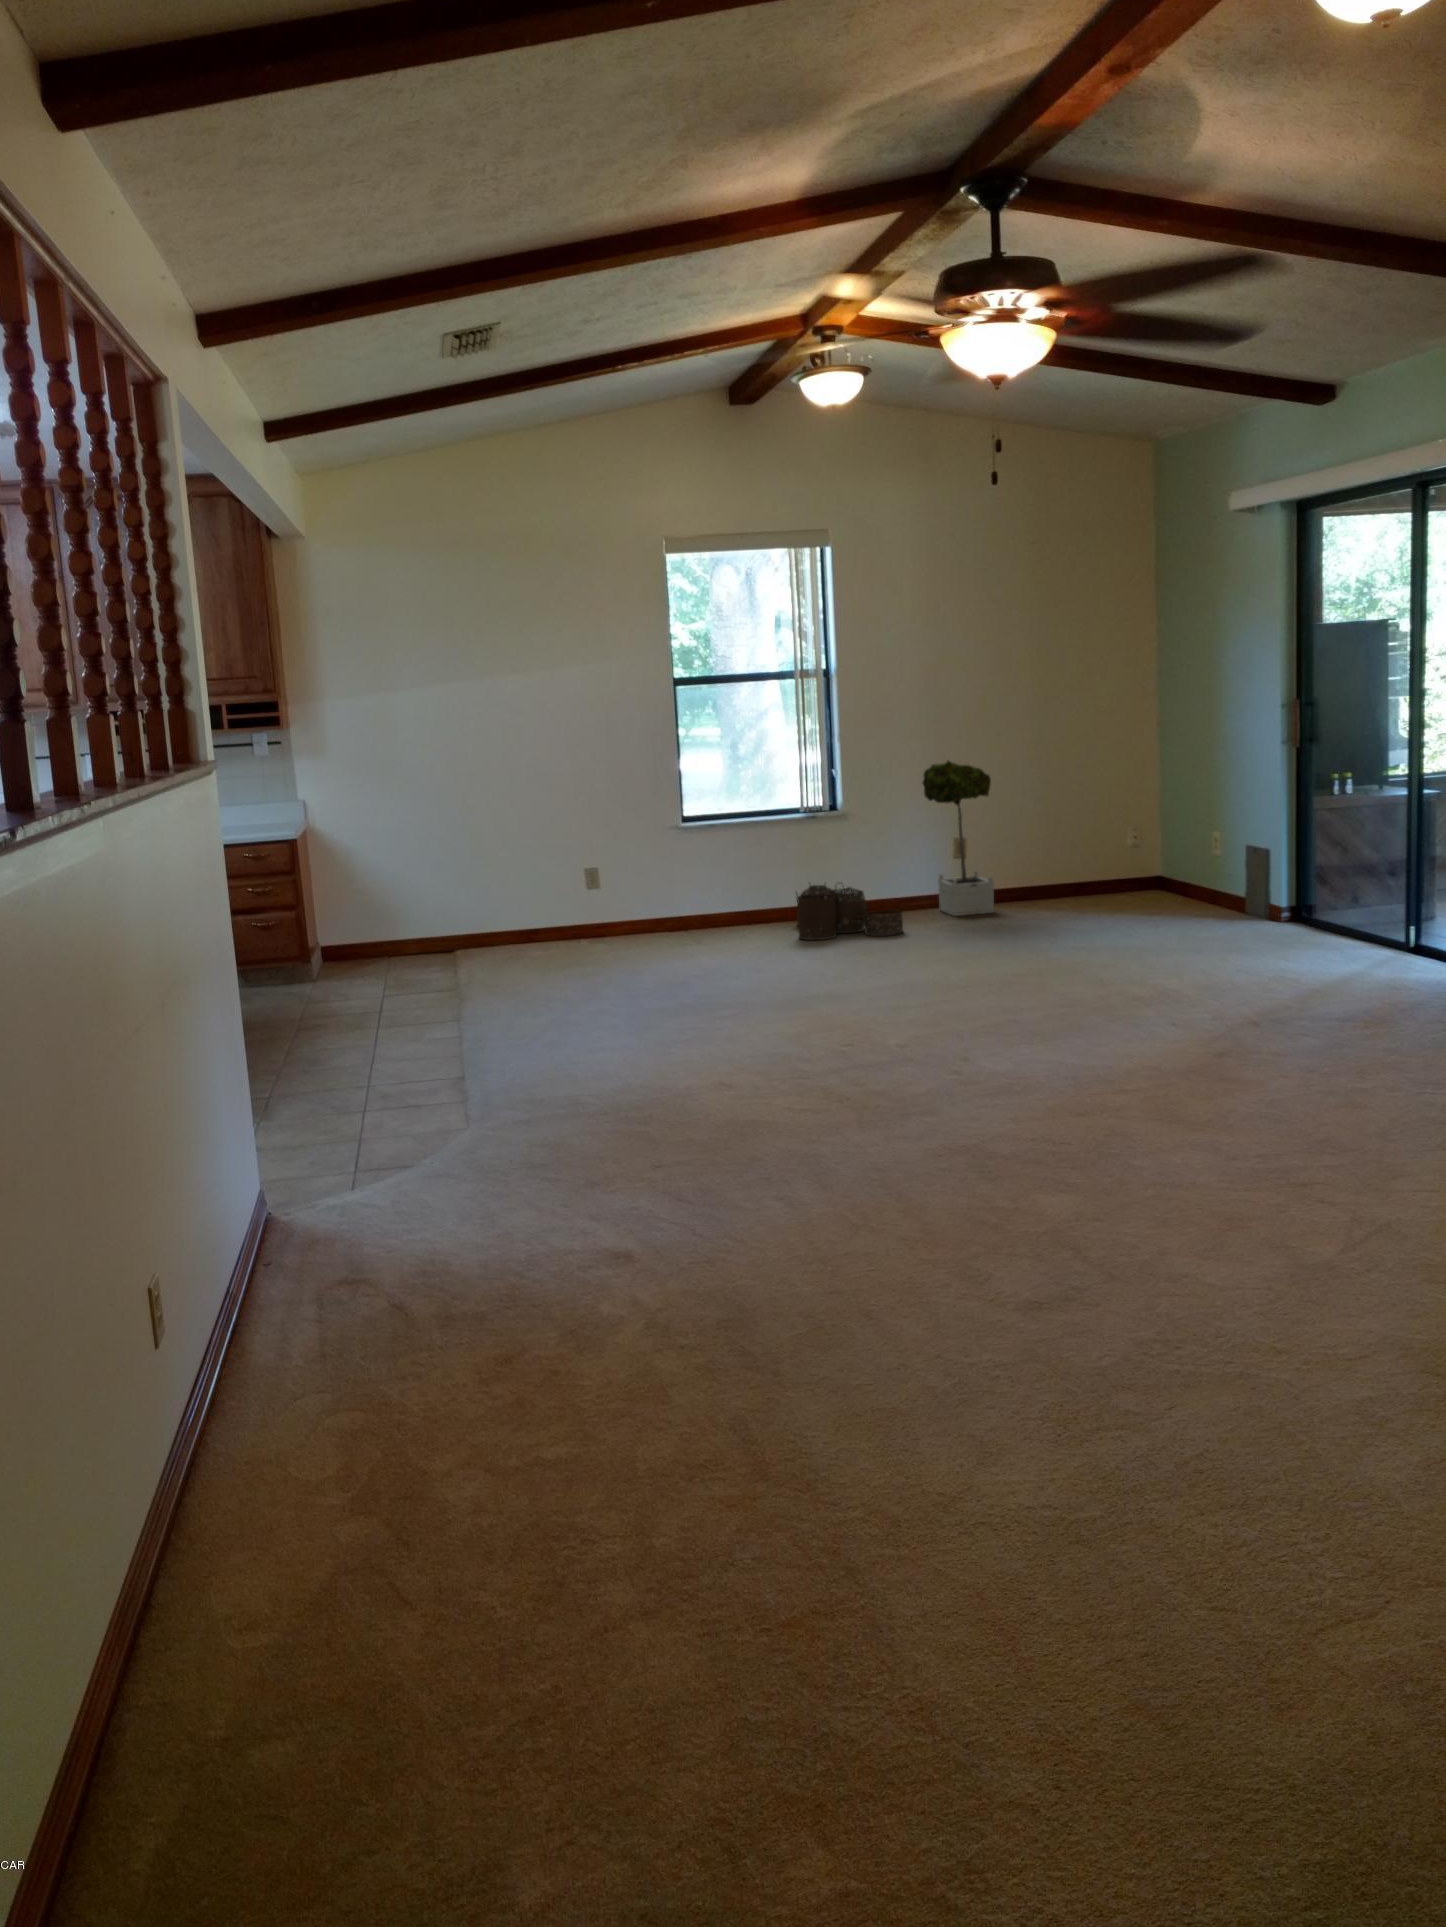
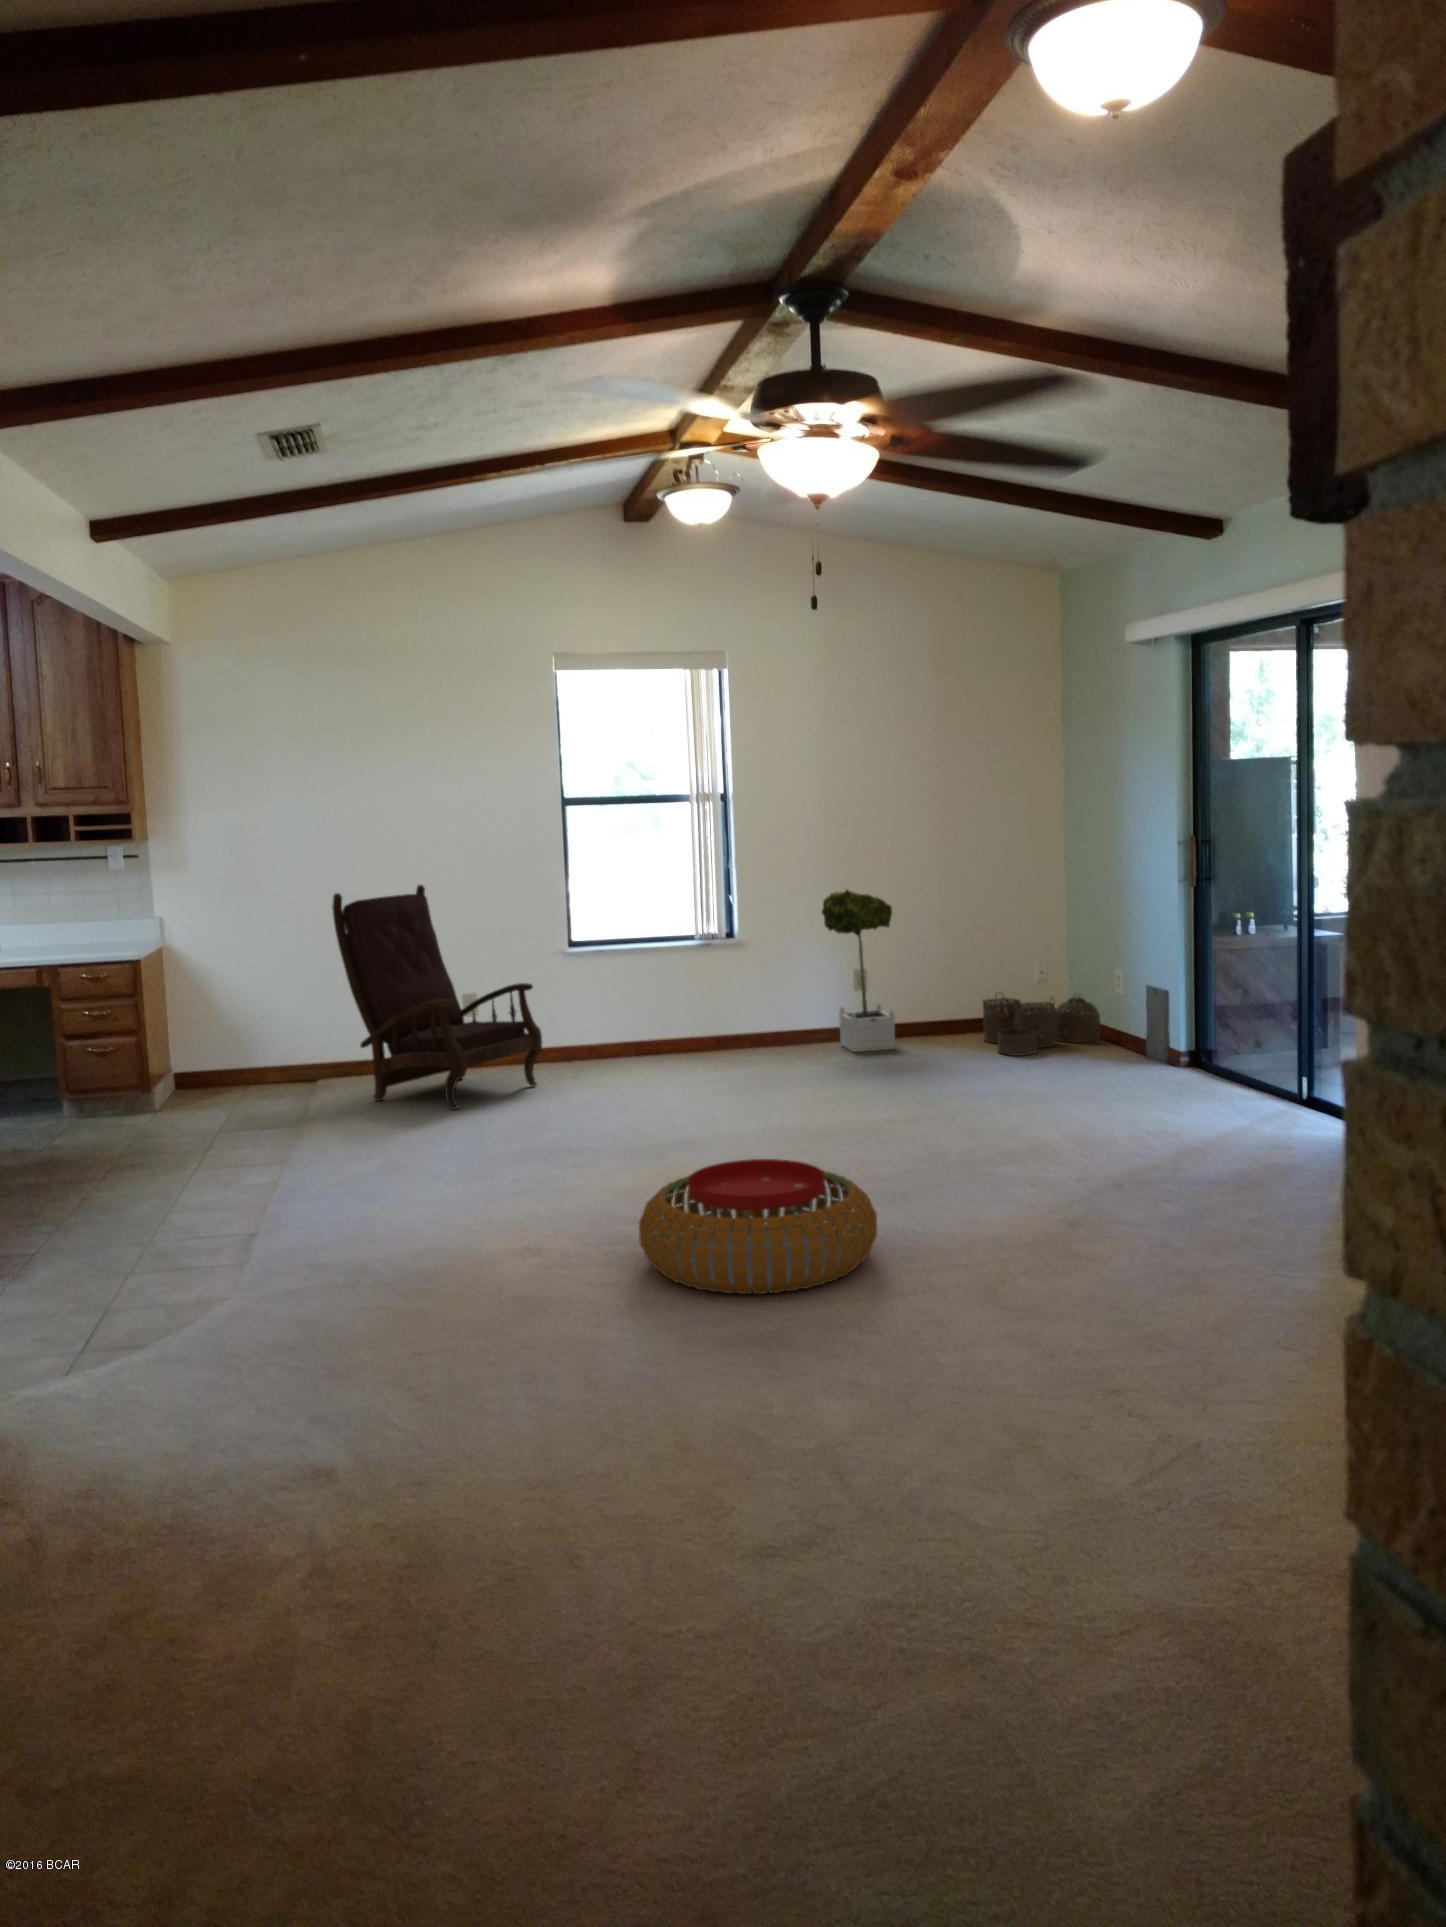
armchair: none [471,764,669,972] -> present [332,885,542,1110]
woven basket: present [797,885,903,940] -> present [983,994,1100,1055]
pouf: none [834,998,1053,1114] -> present [639,1159,877,1294]

